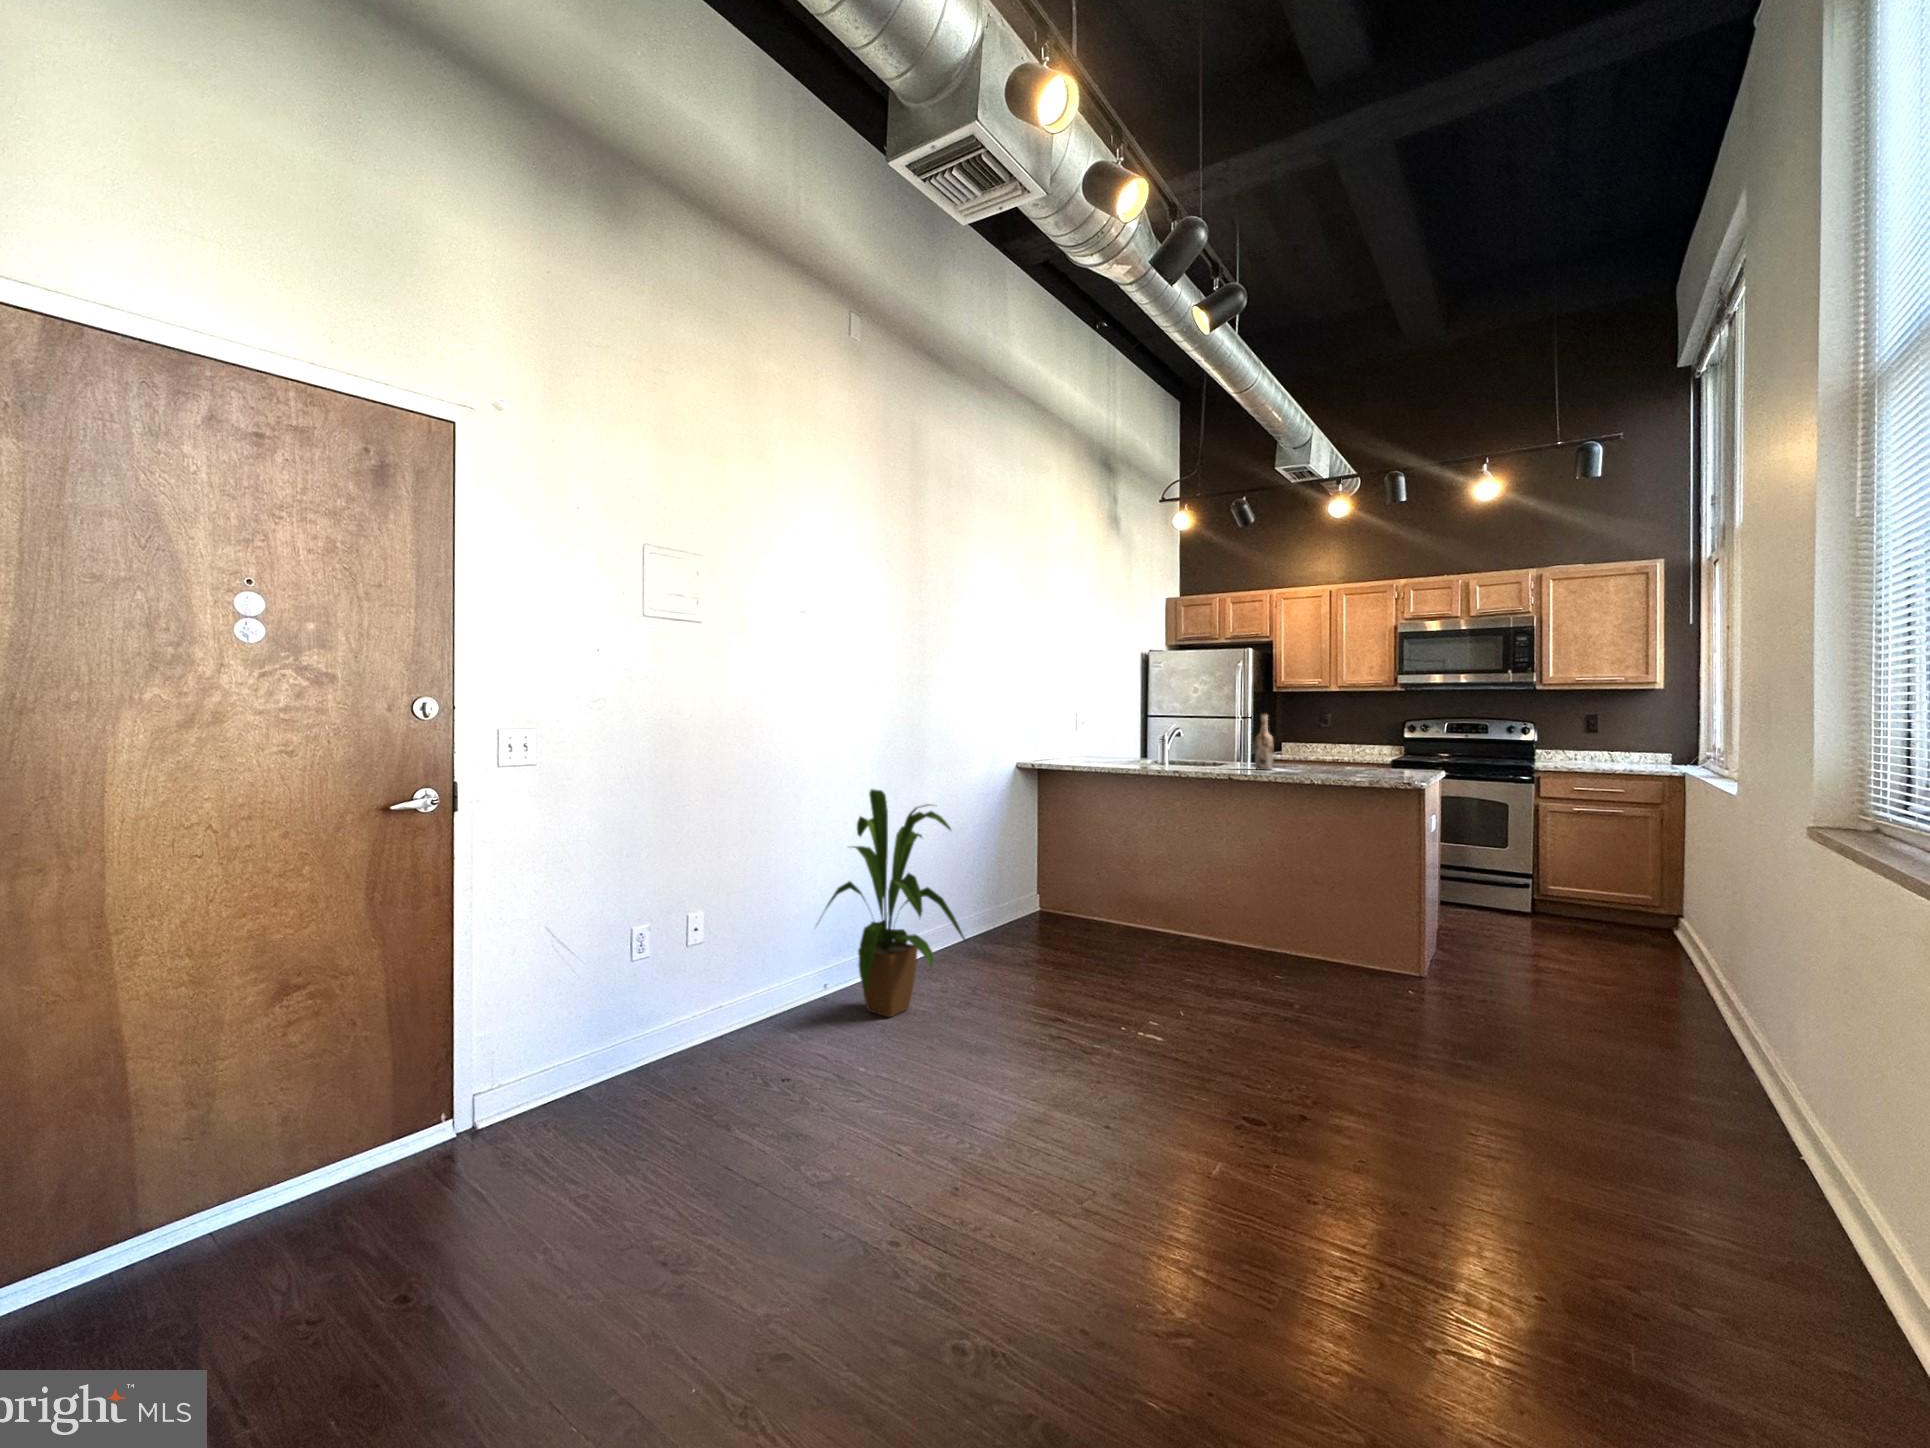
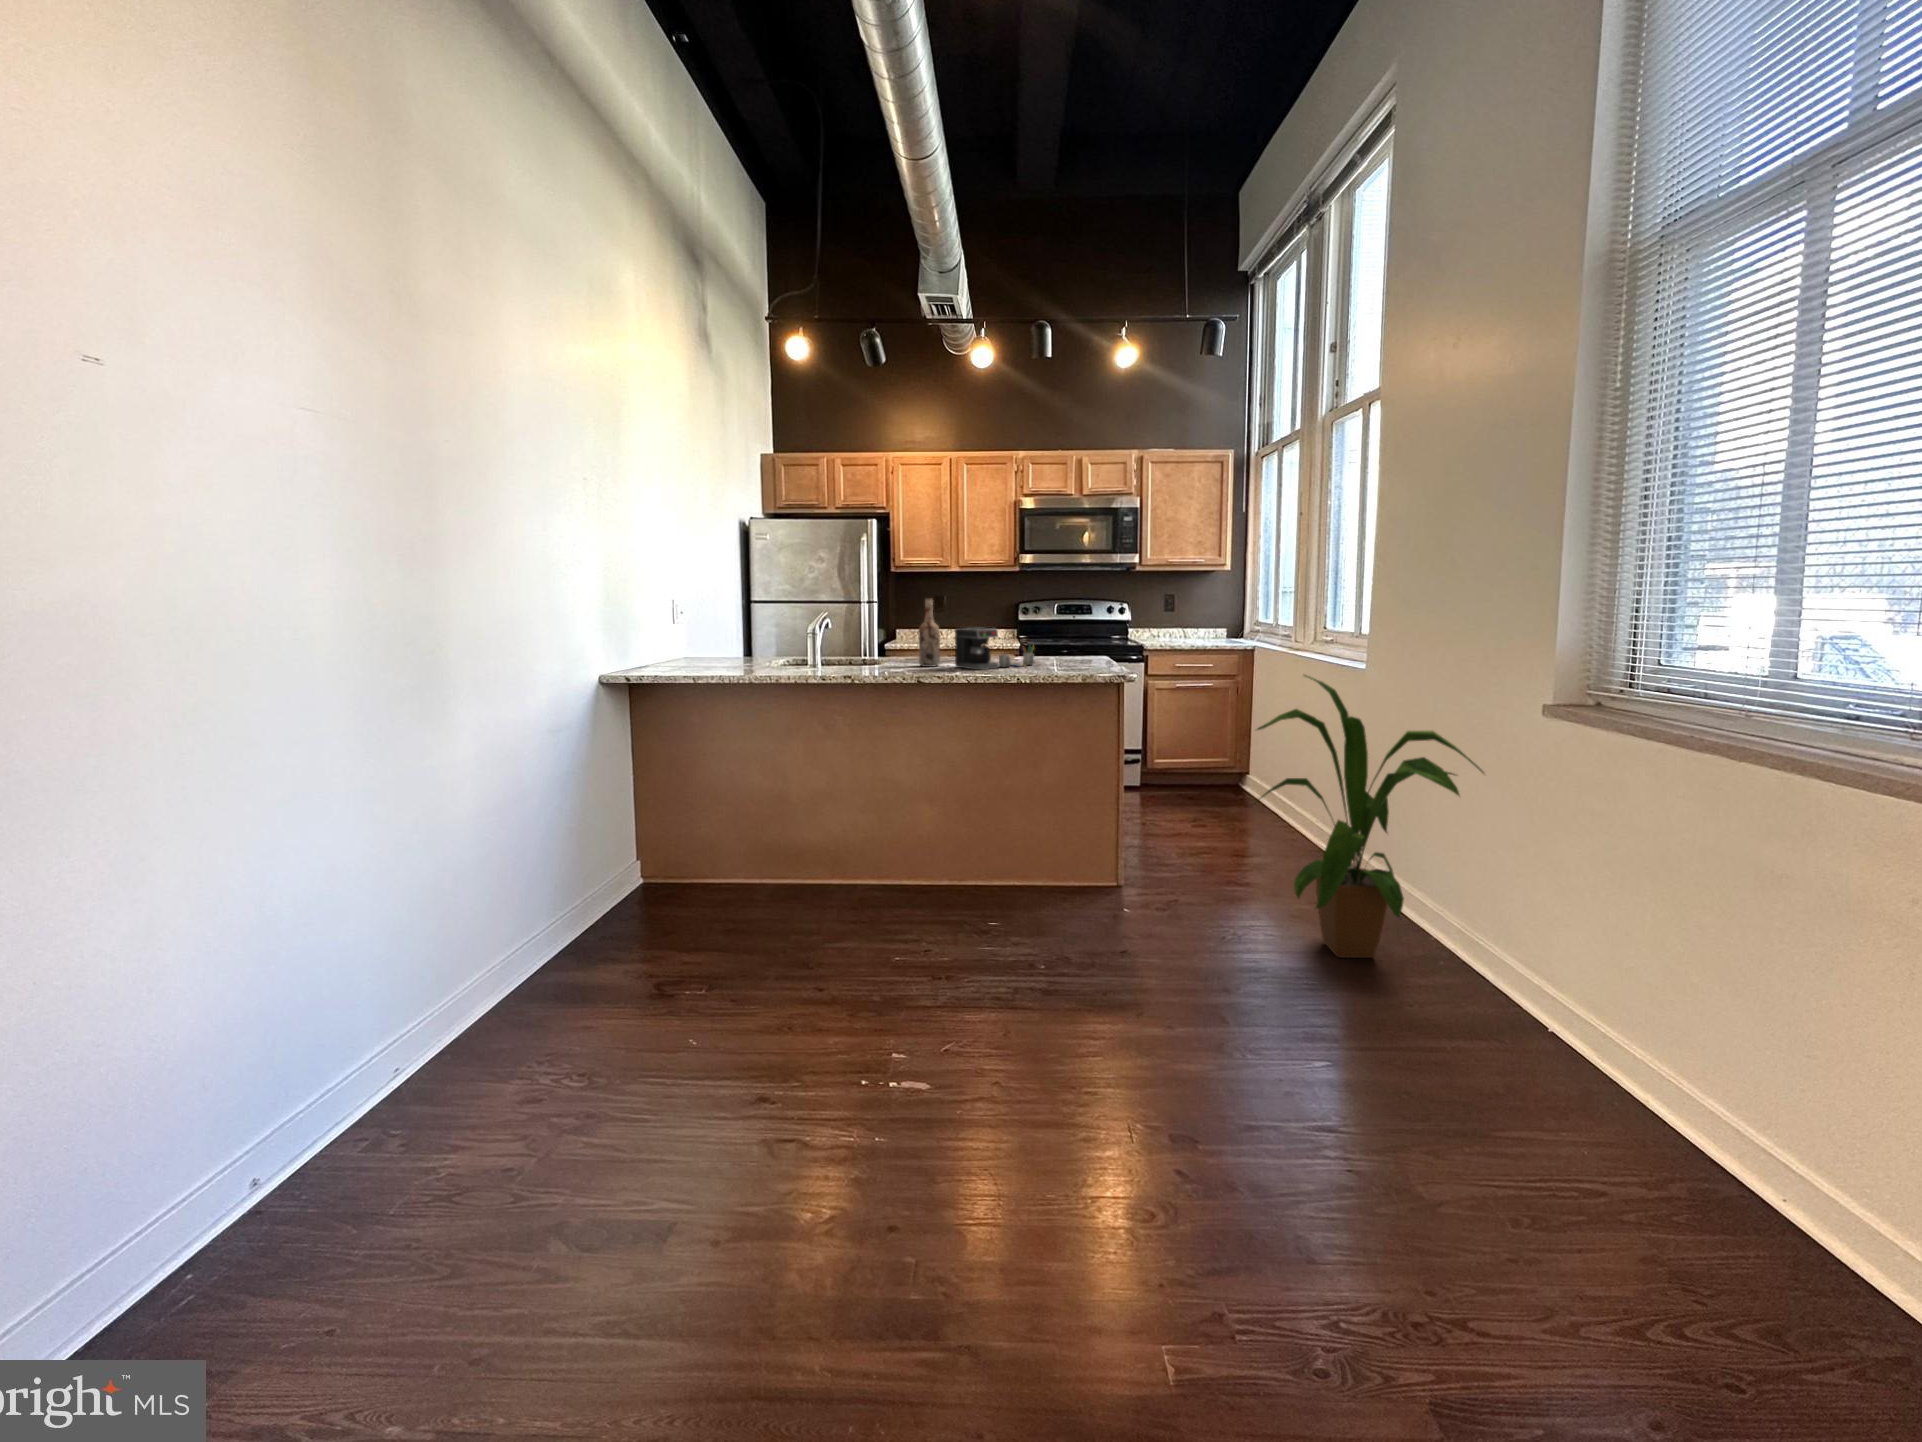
coffee maker: none [1283,738,1361,773] -> present [955,627,1035,670]
house plant: present [826,789,966,1017] -> present [1257,675,1483,958]

